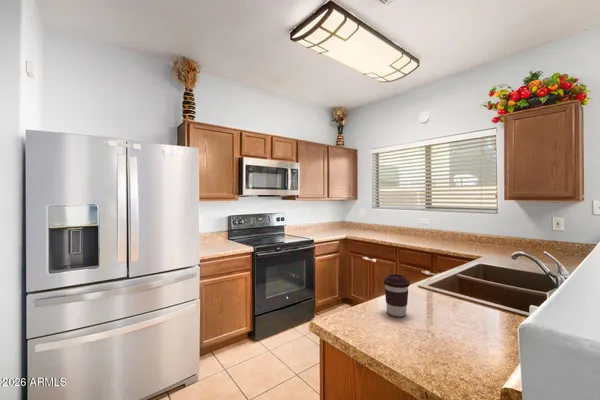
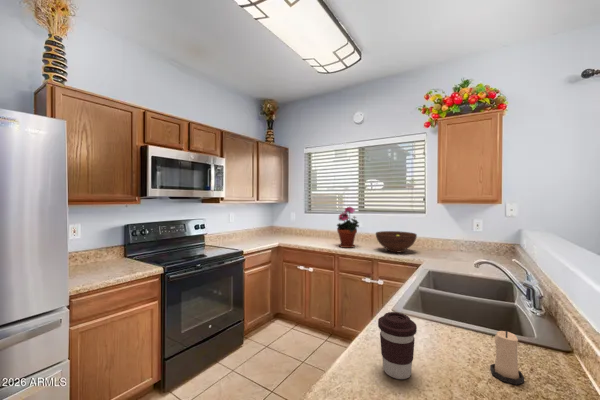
potted plant: none [399,203,422,242] -> present [337,207,359,248]
fruit bowl: none [437,227,480,248] -> present [376,231,417,252]
candle: none [468,292,491,329] -> present [490,331,524,385]

